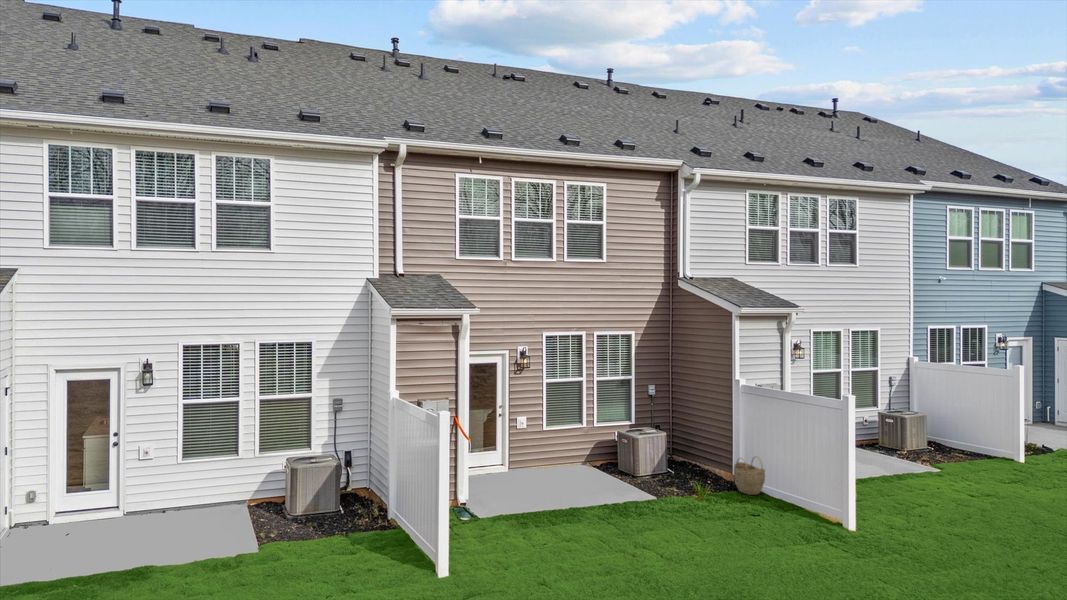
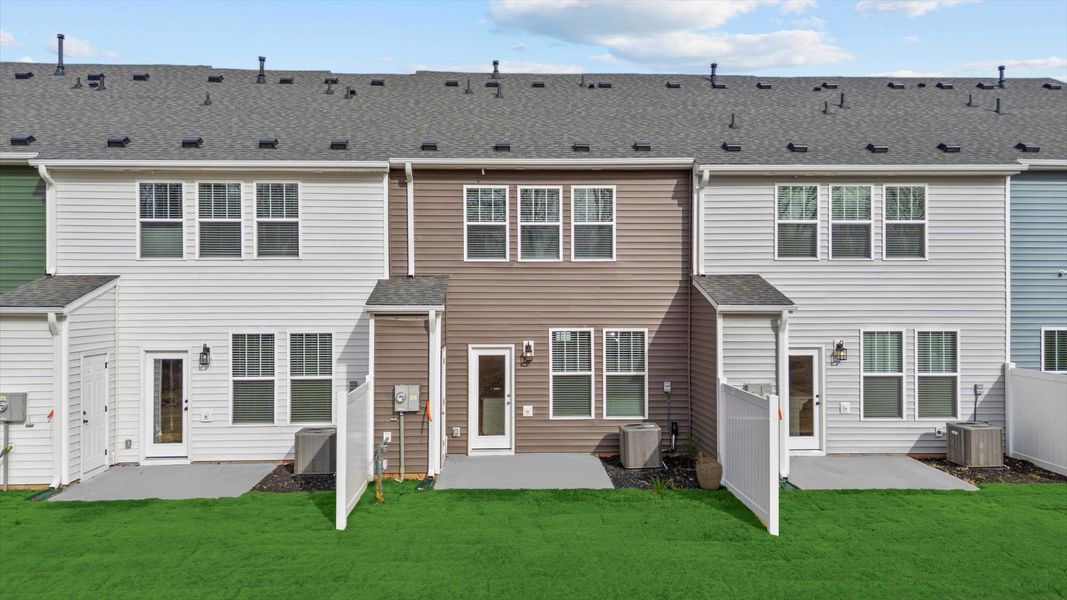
potted tree: none [680,433,707,473] -> present [677,434,698,470]

